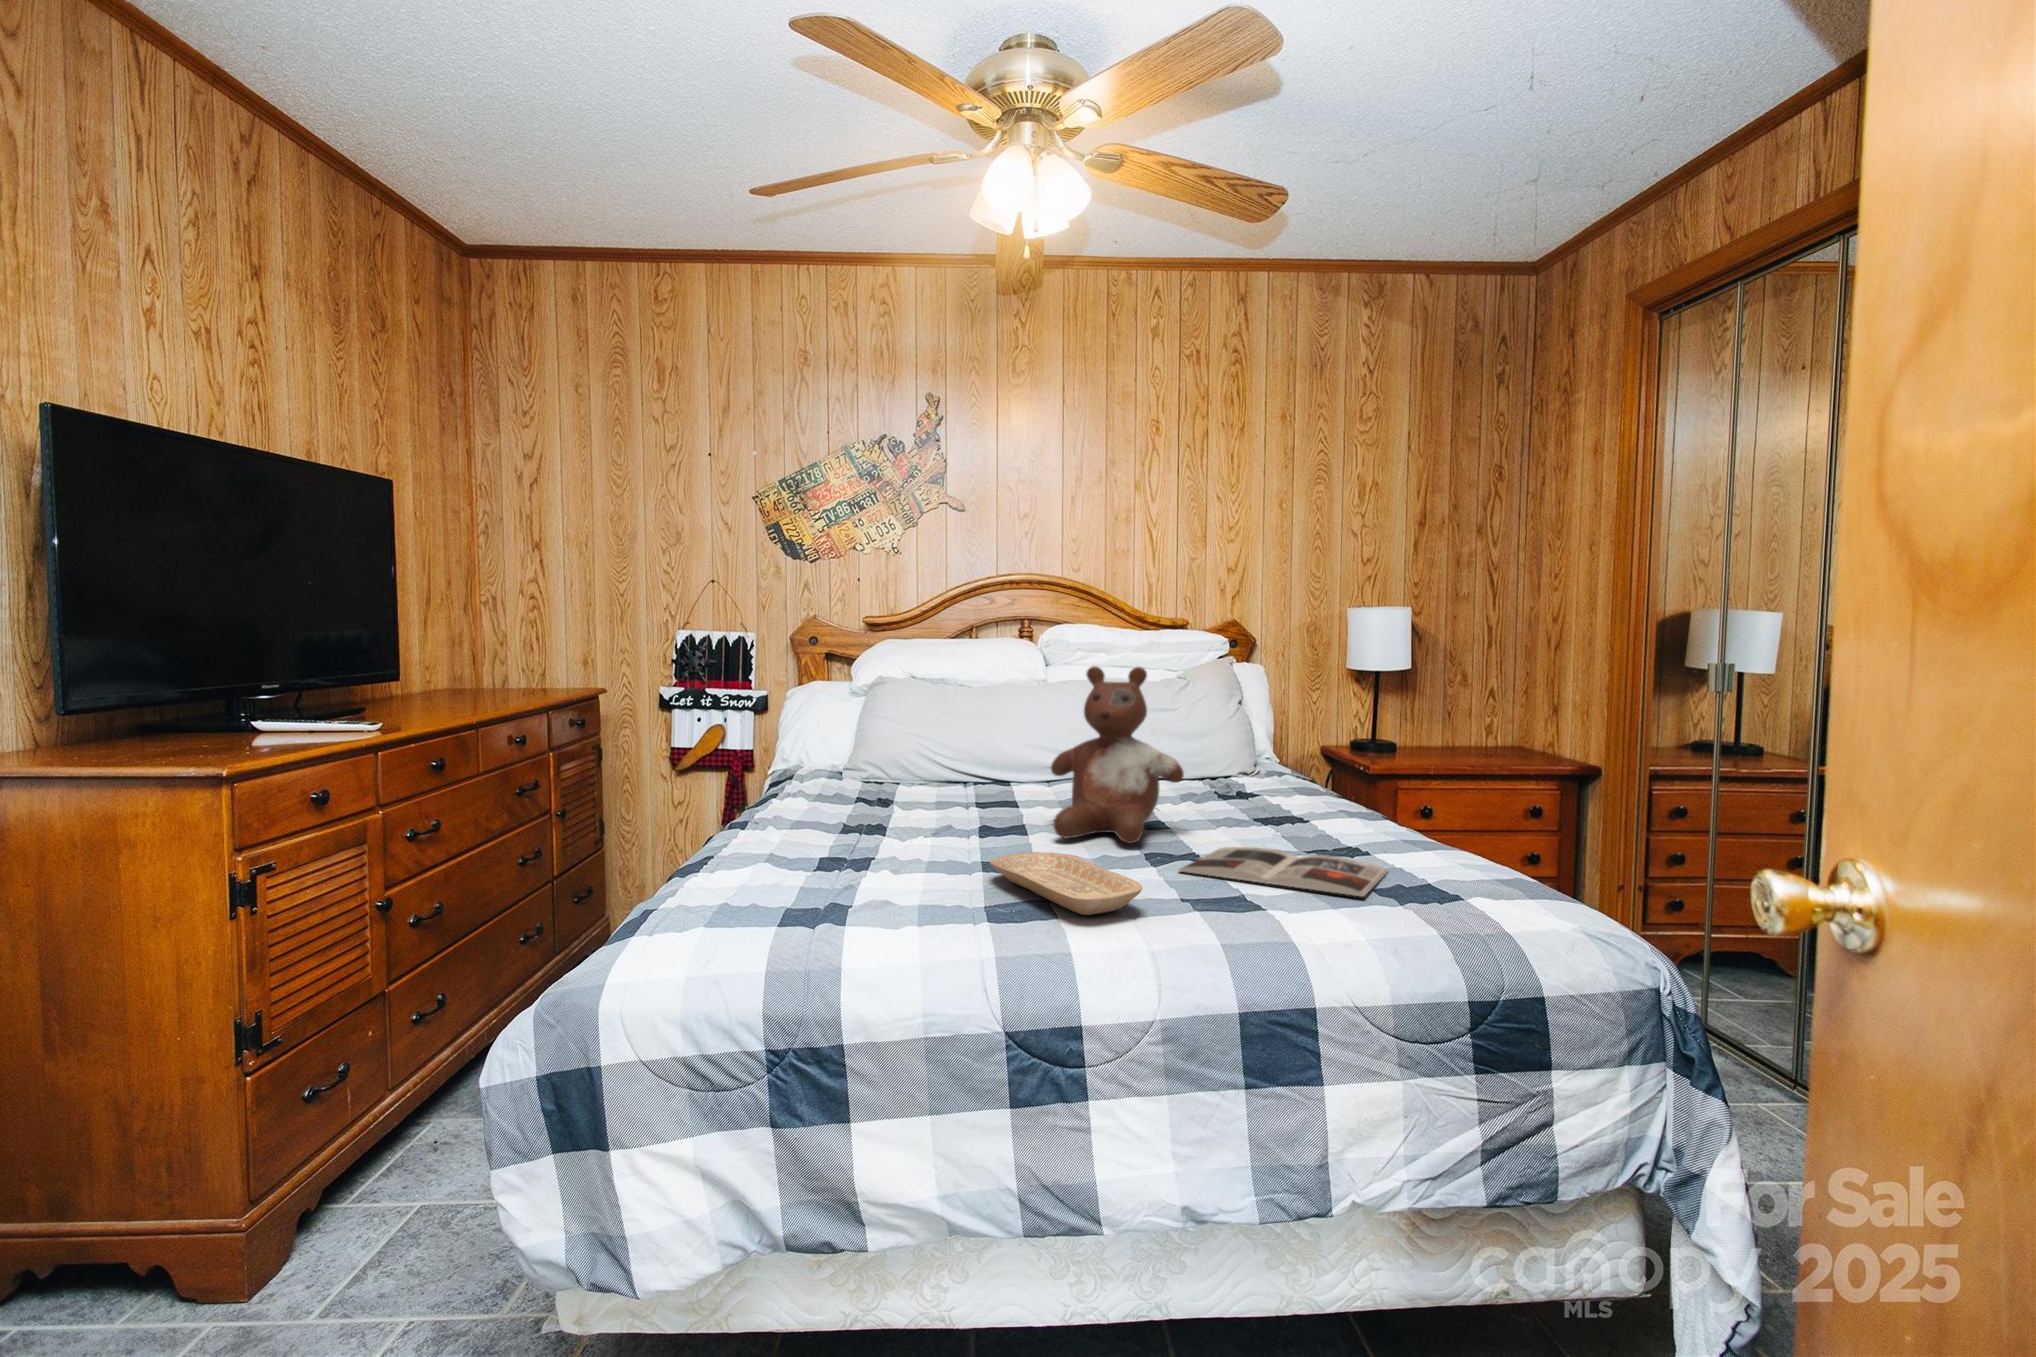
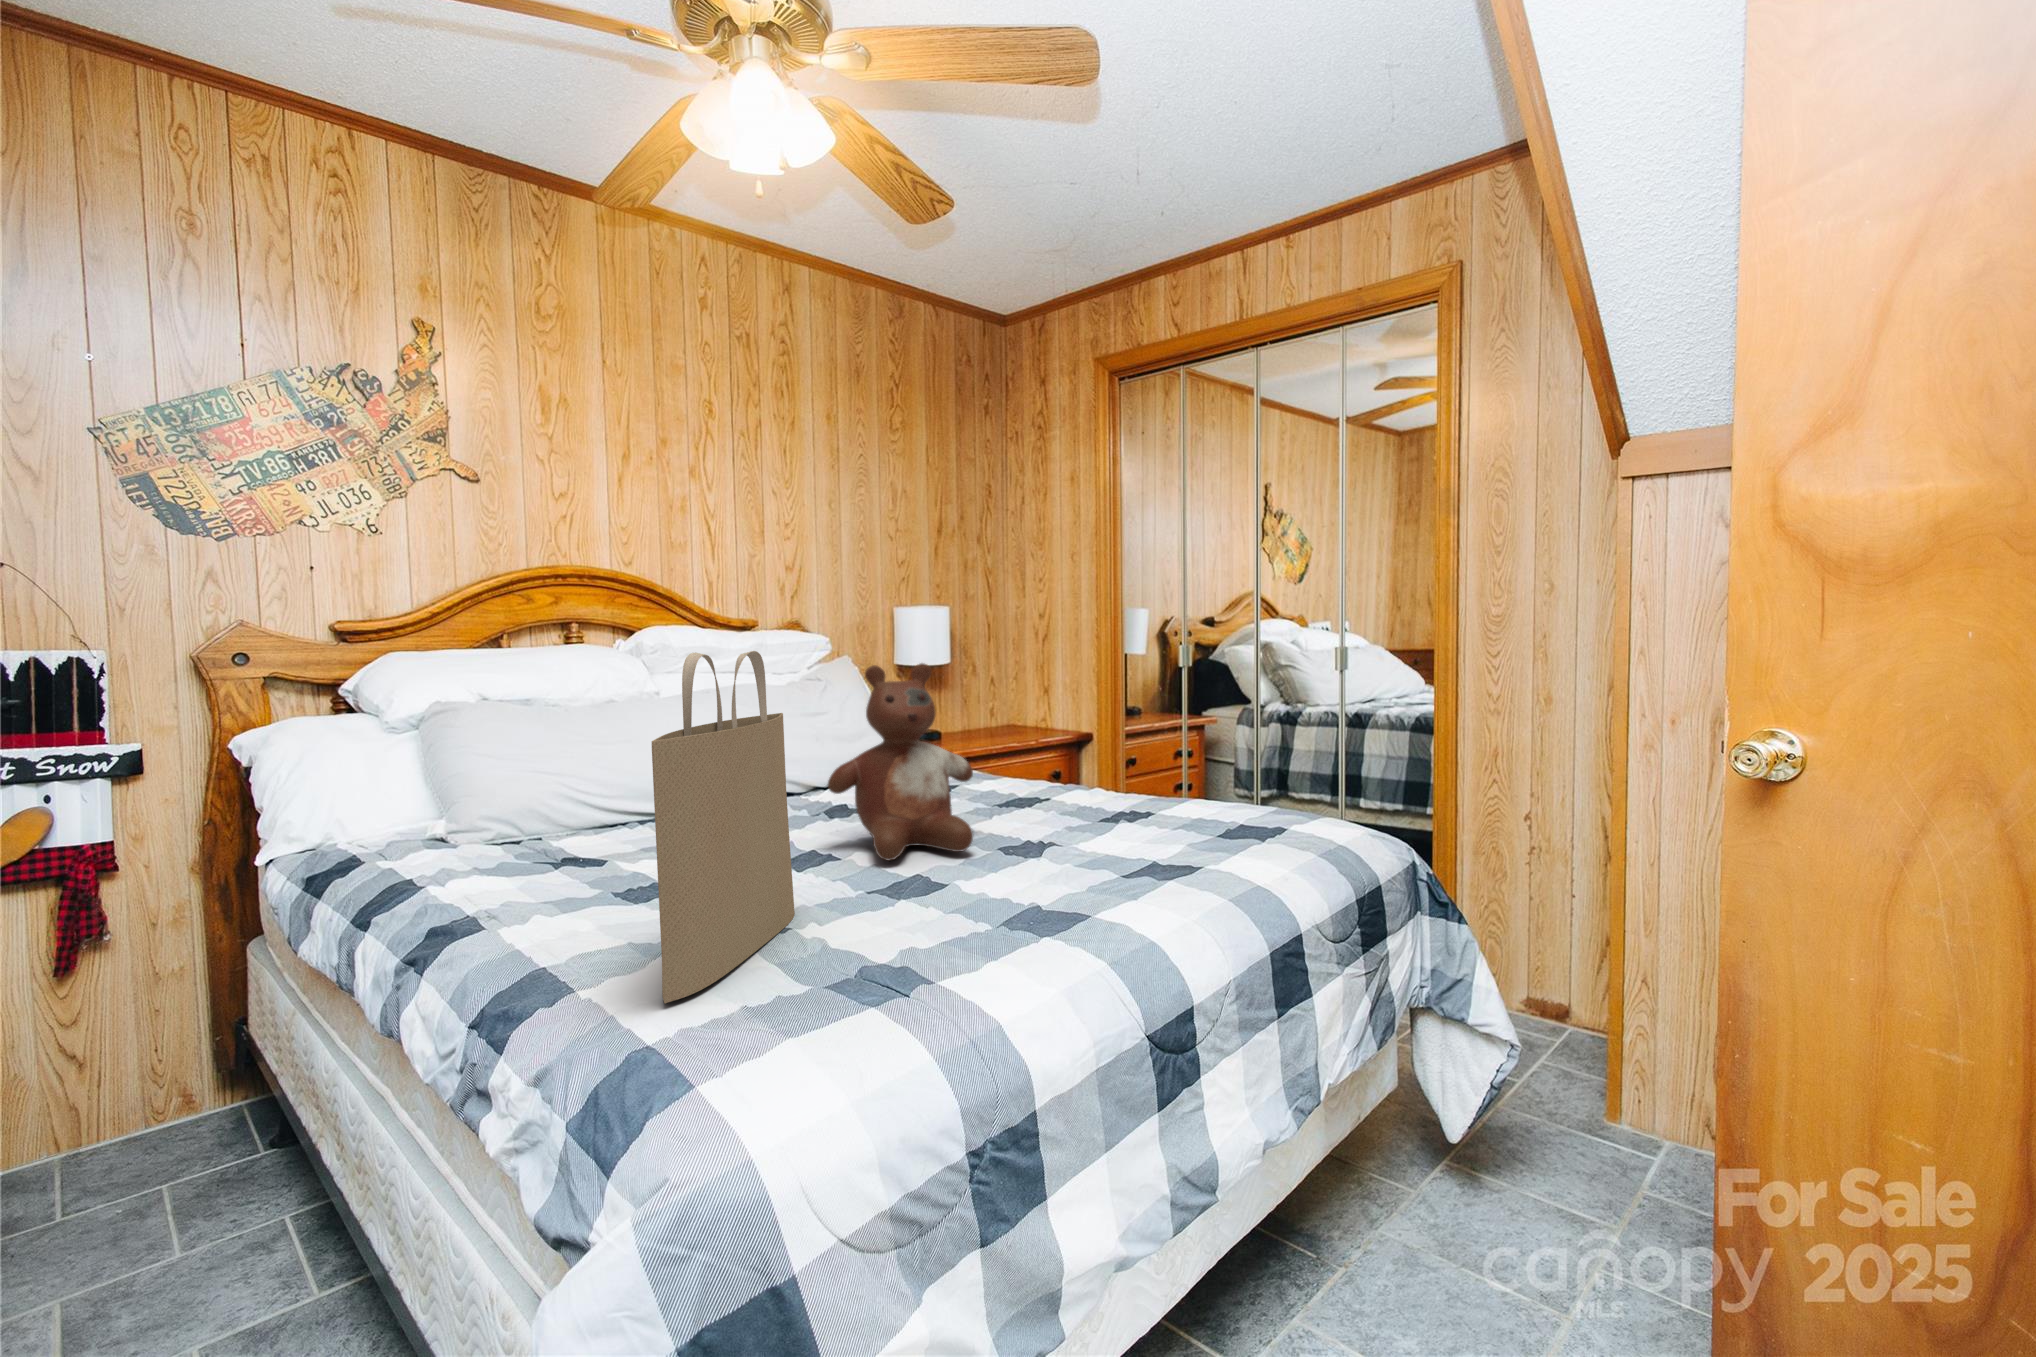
tote bag: none [766,649,943,883] -> present [652,651,795,1003]
magazine: present [1179,847,1388,897] -> none [1031,826,1227,867]
tray: present [990,852,1142,915] -> none [911,873,1128,927]

